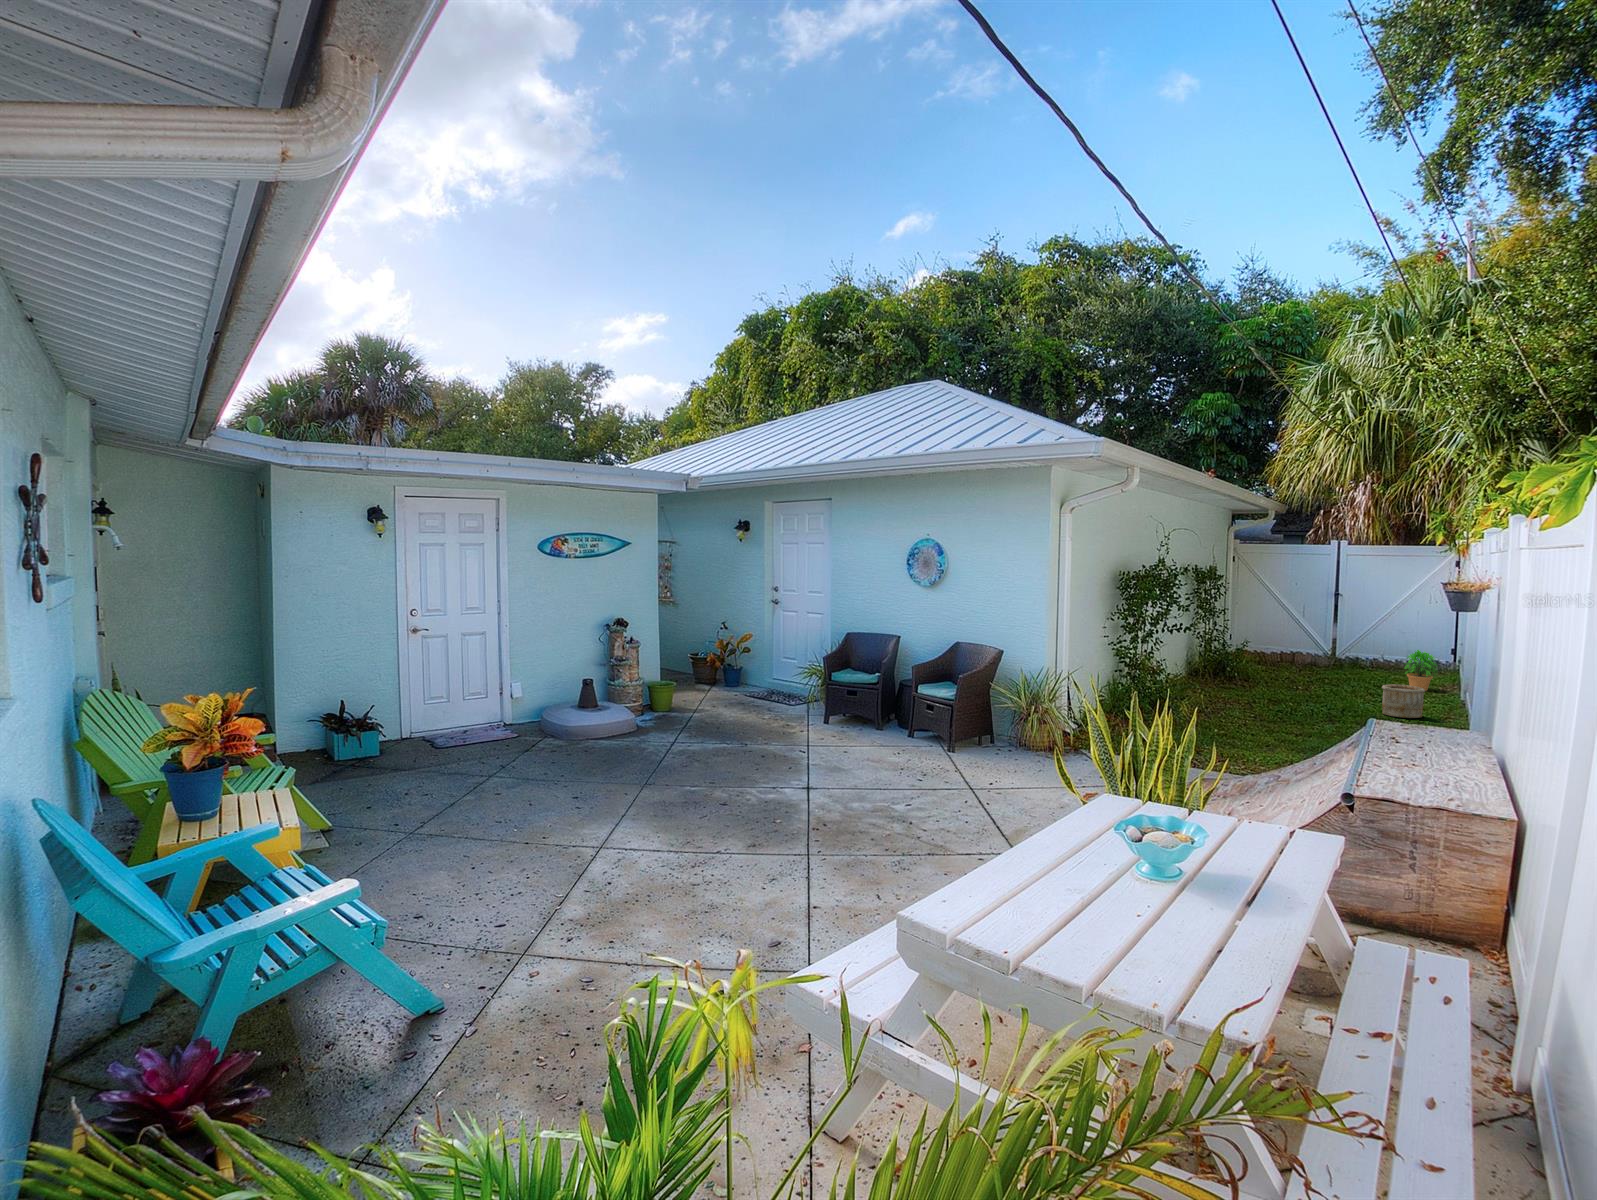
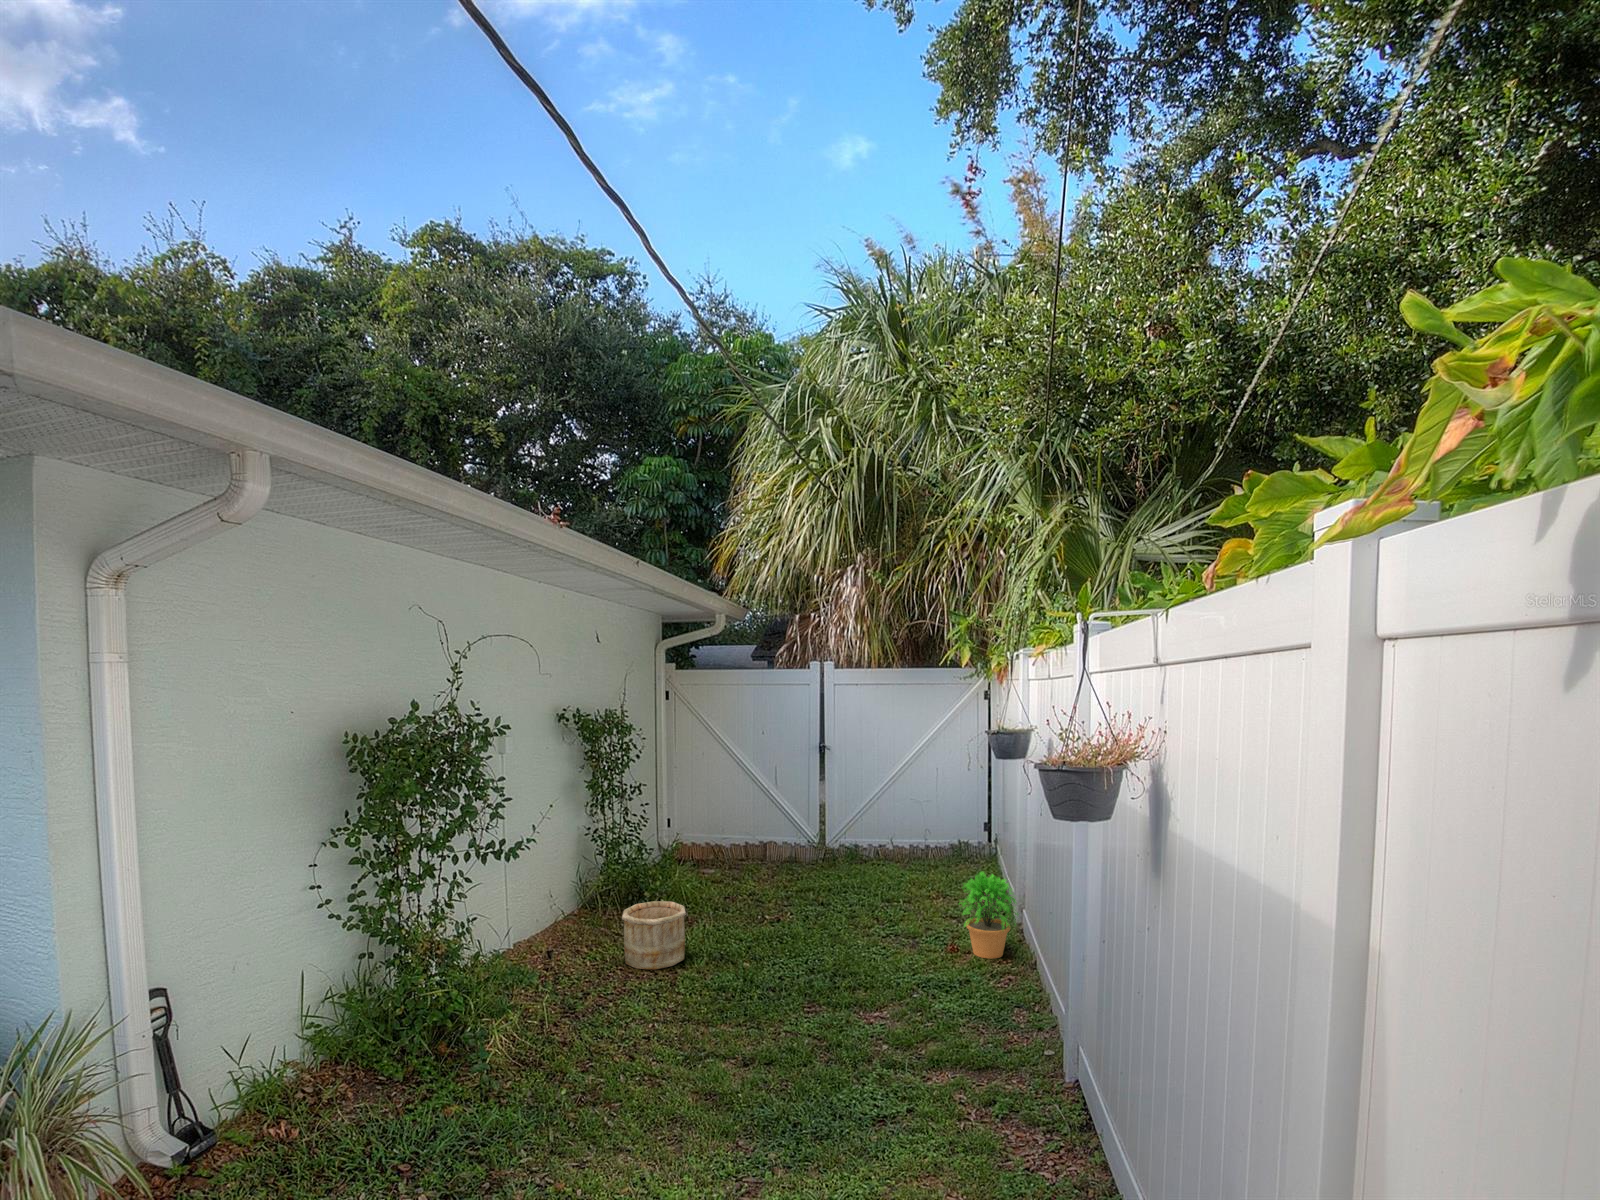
wooden bucket: present [1382,684,1425,718] -> present [622,901,686,970]

